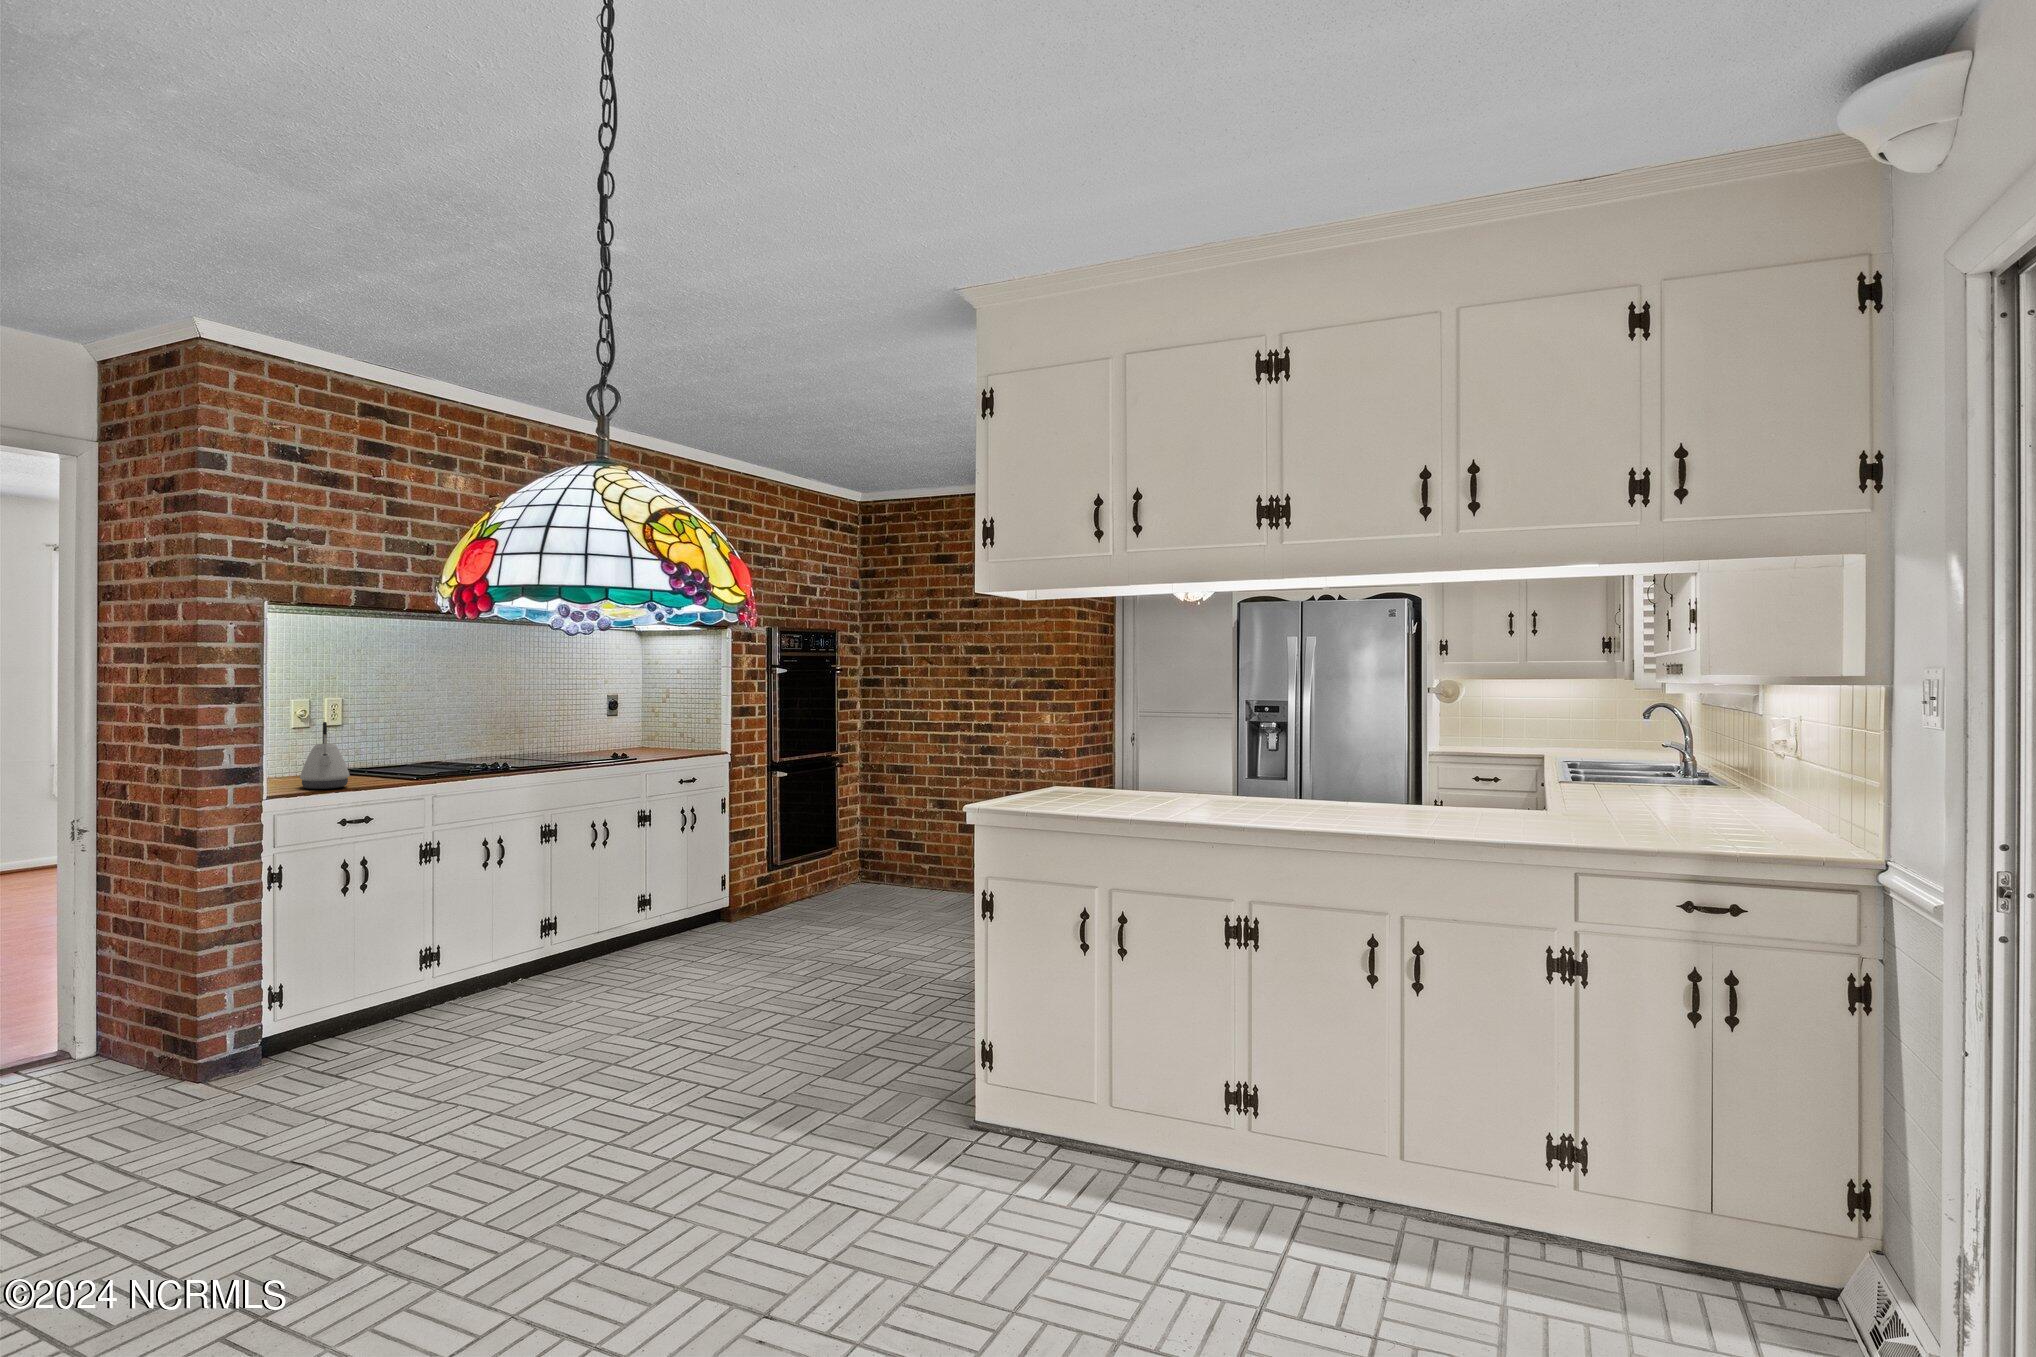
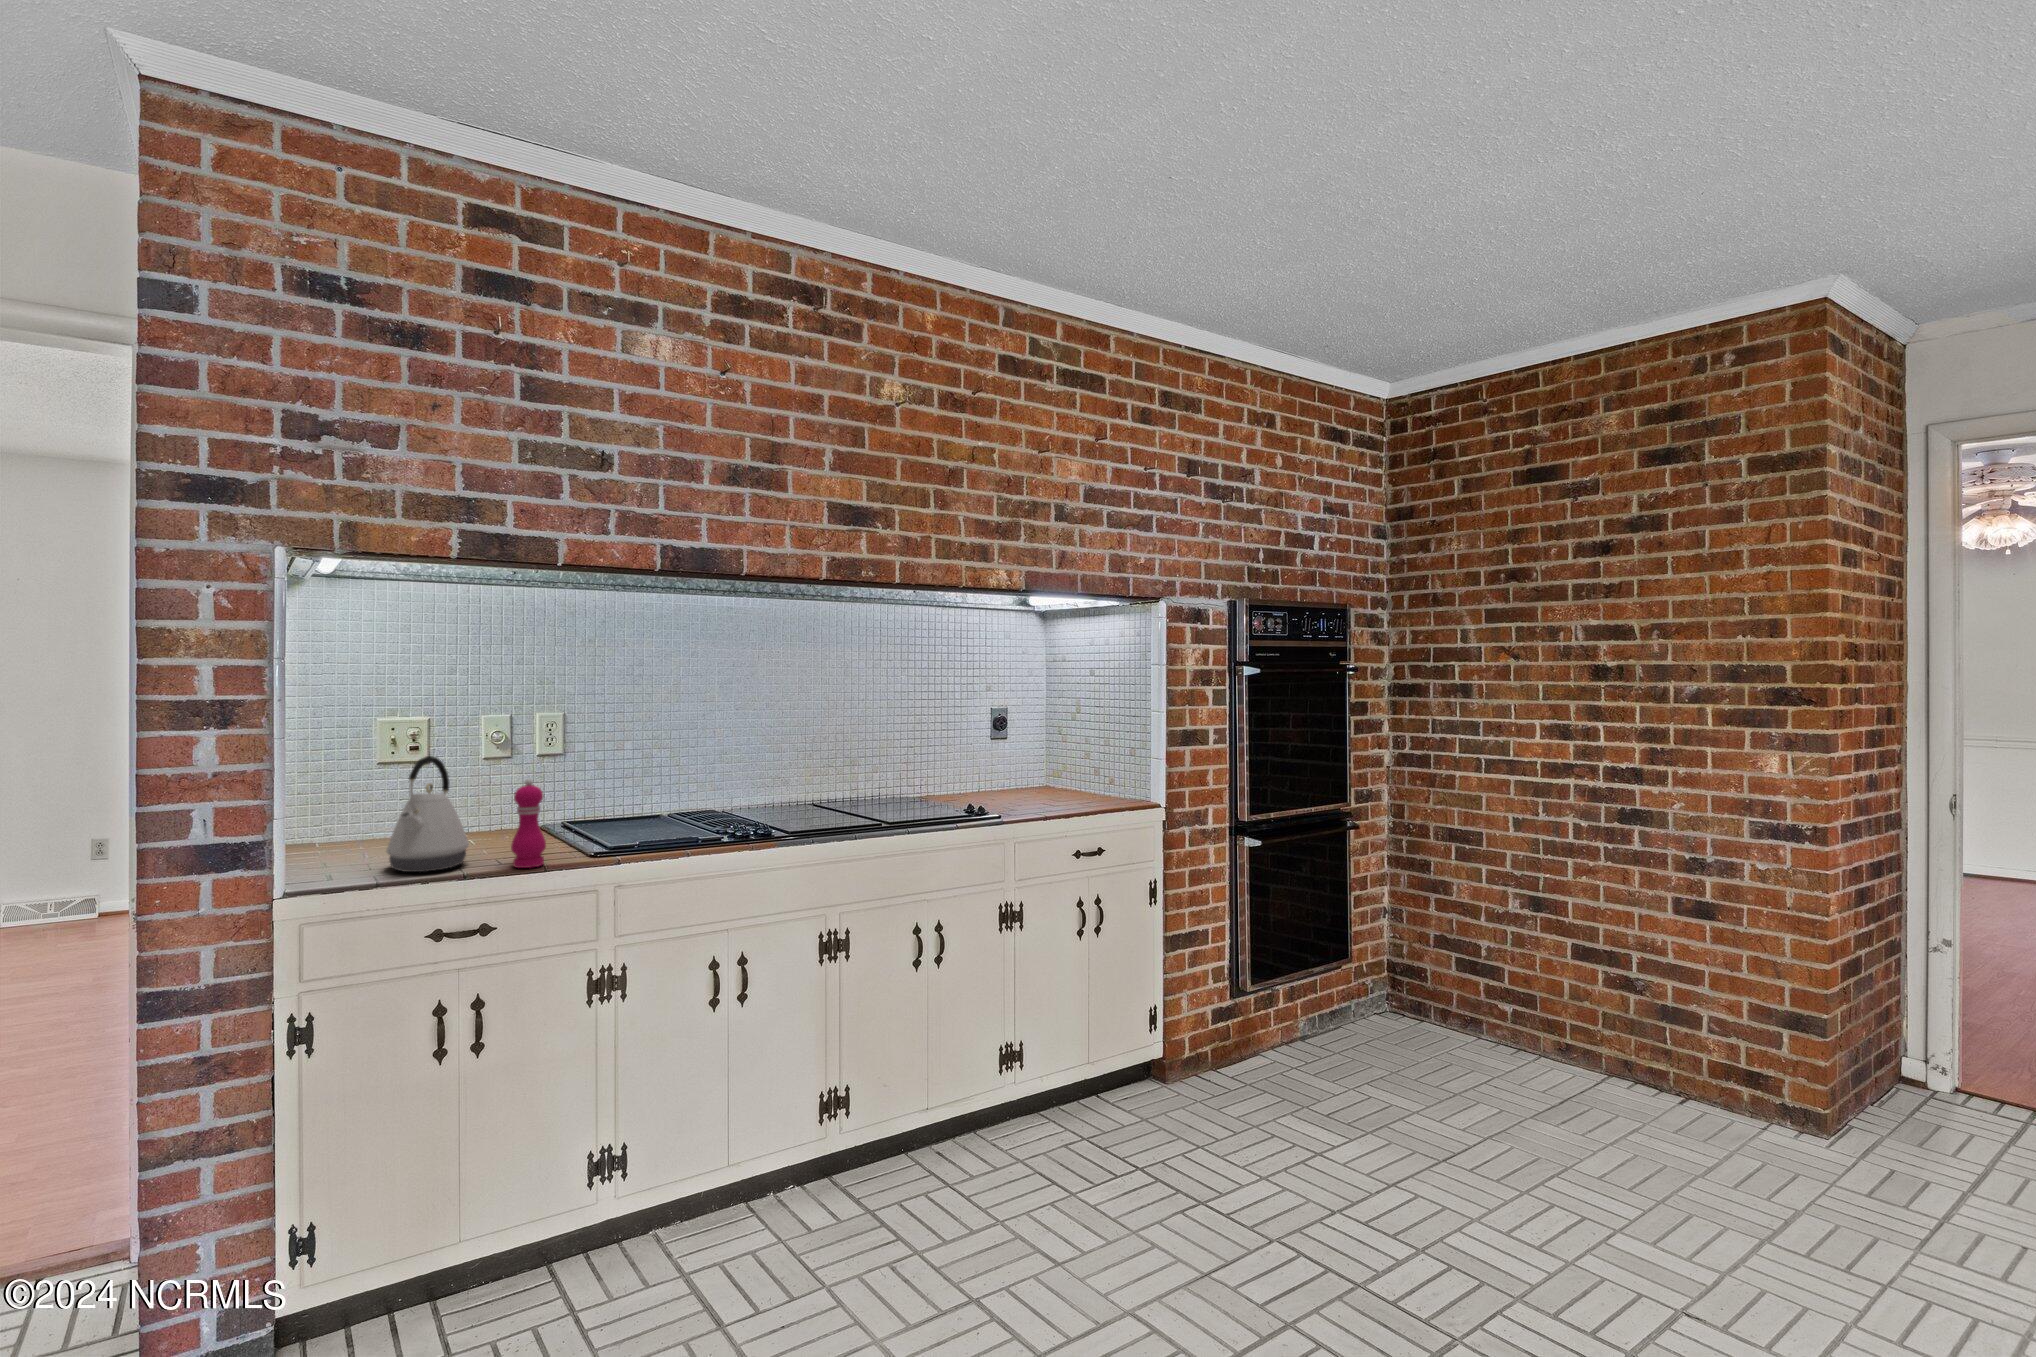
pepper mill: none [376,734,398,786] -> present [511,779,546,868]

